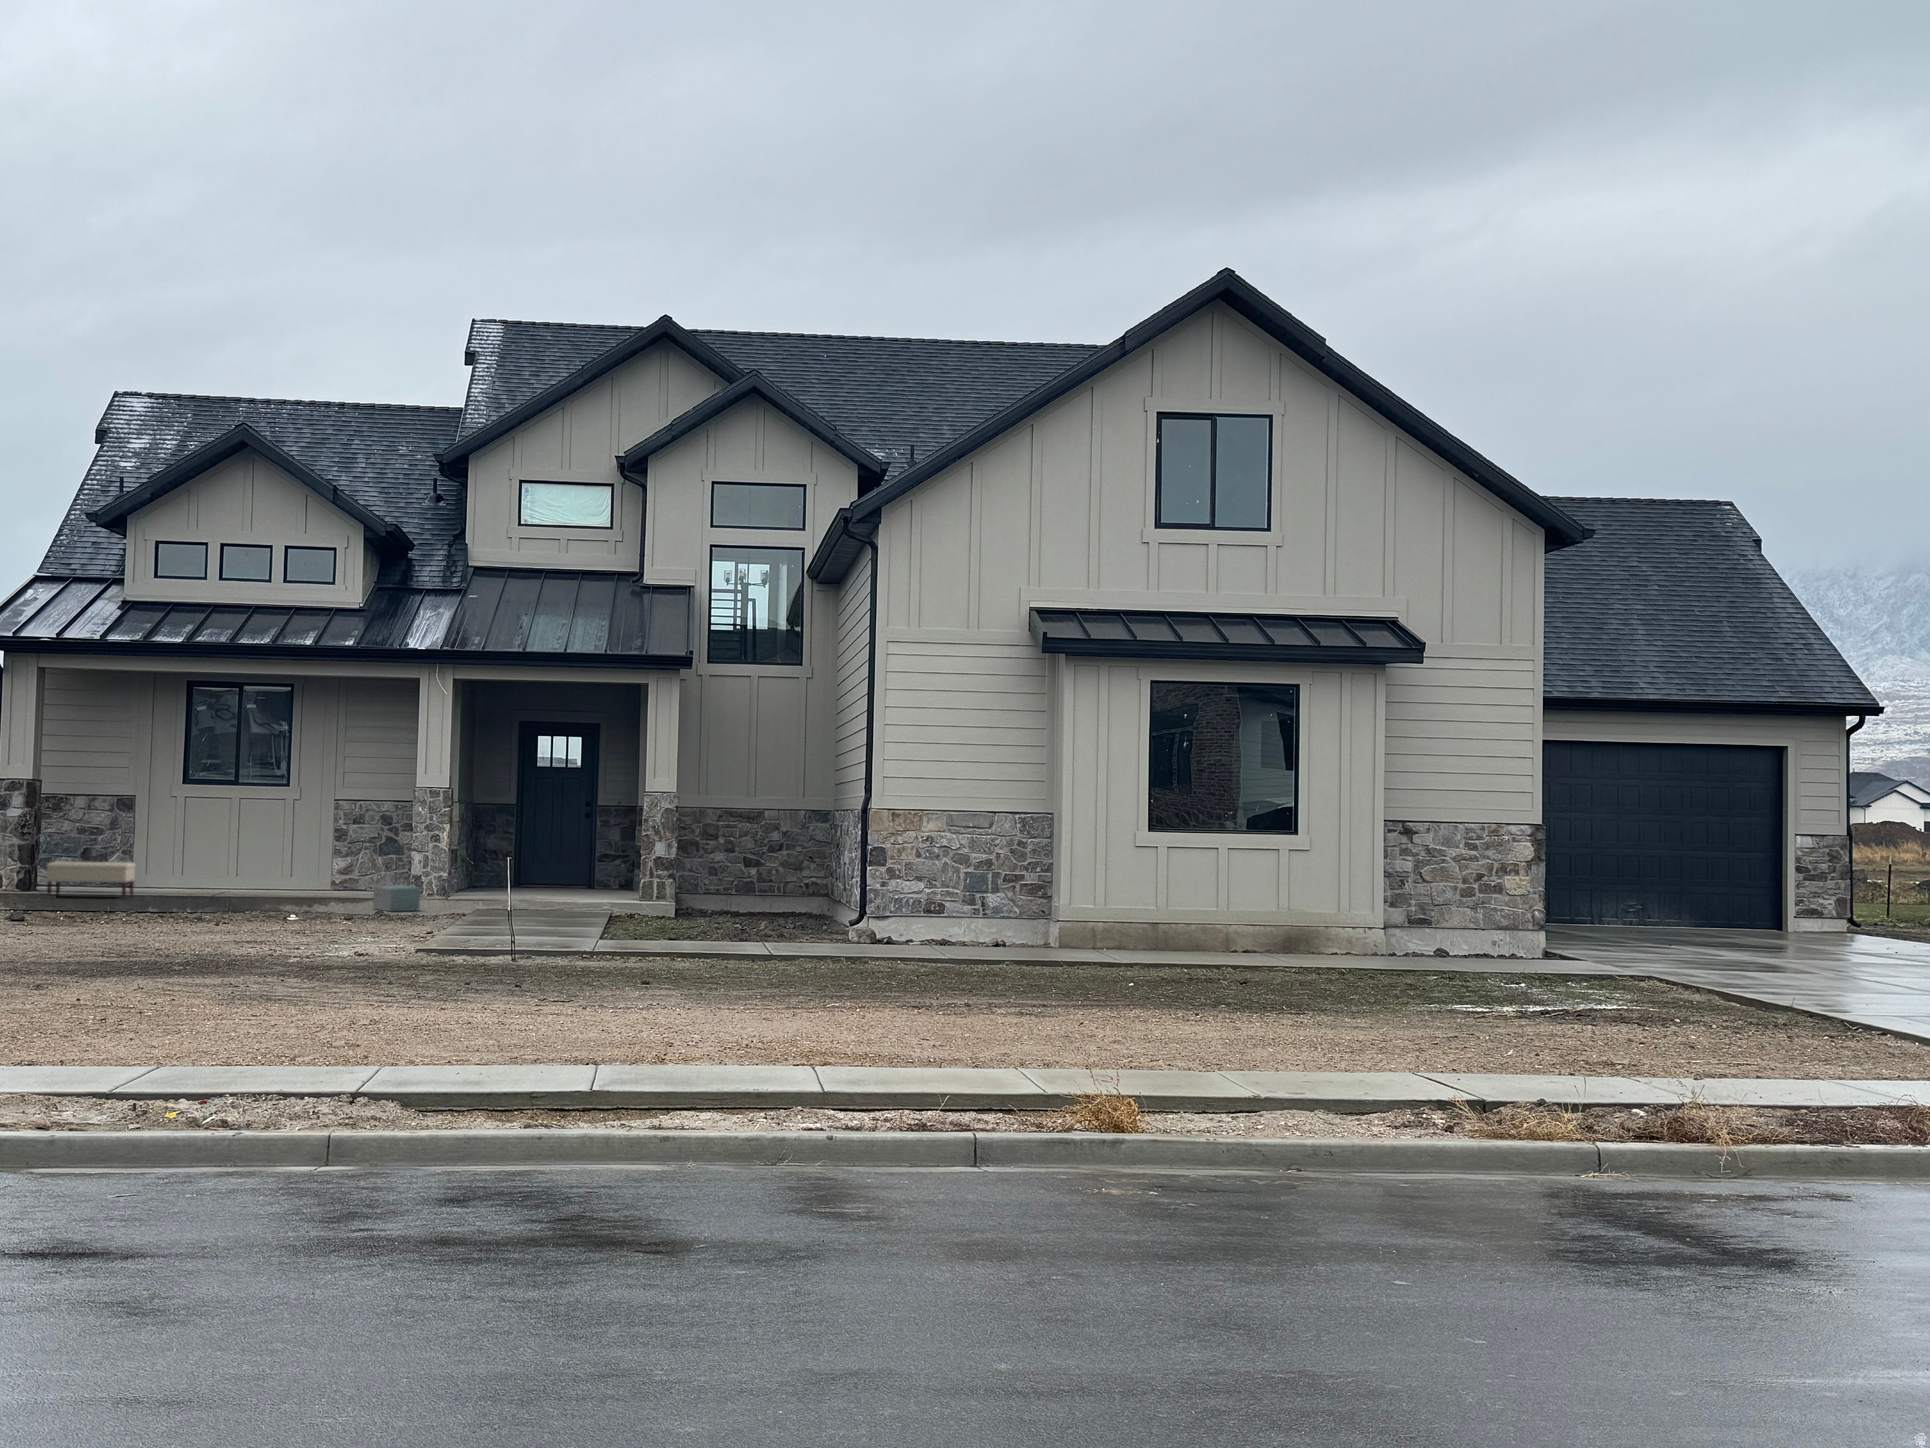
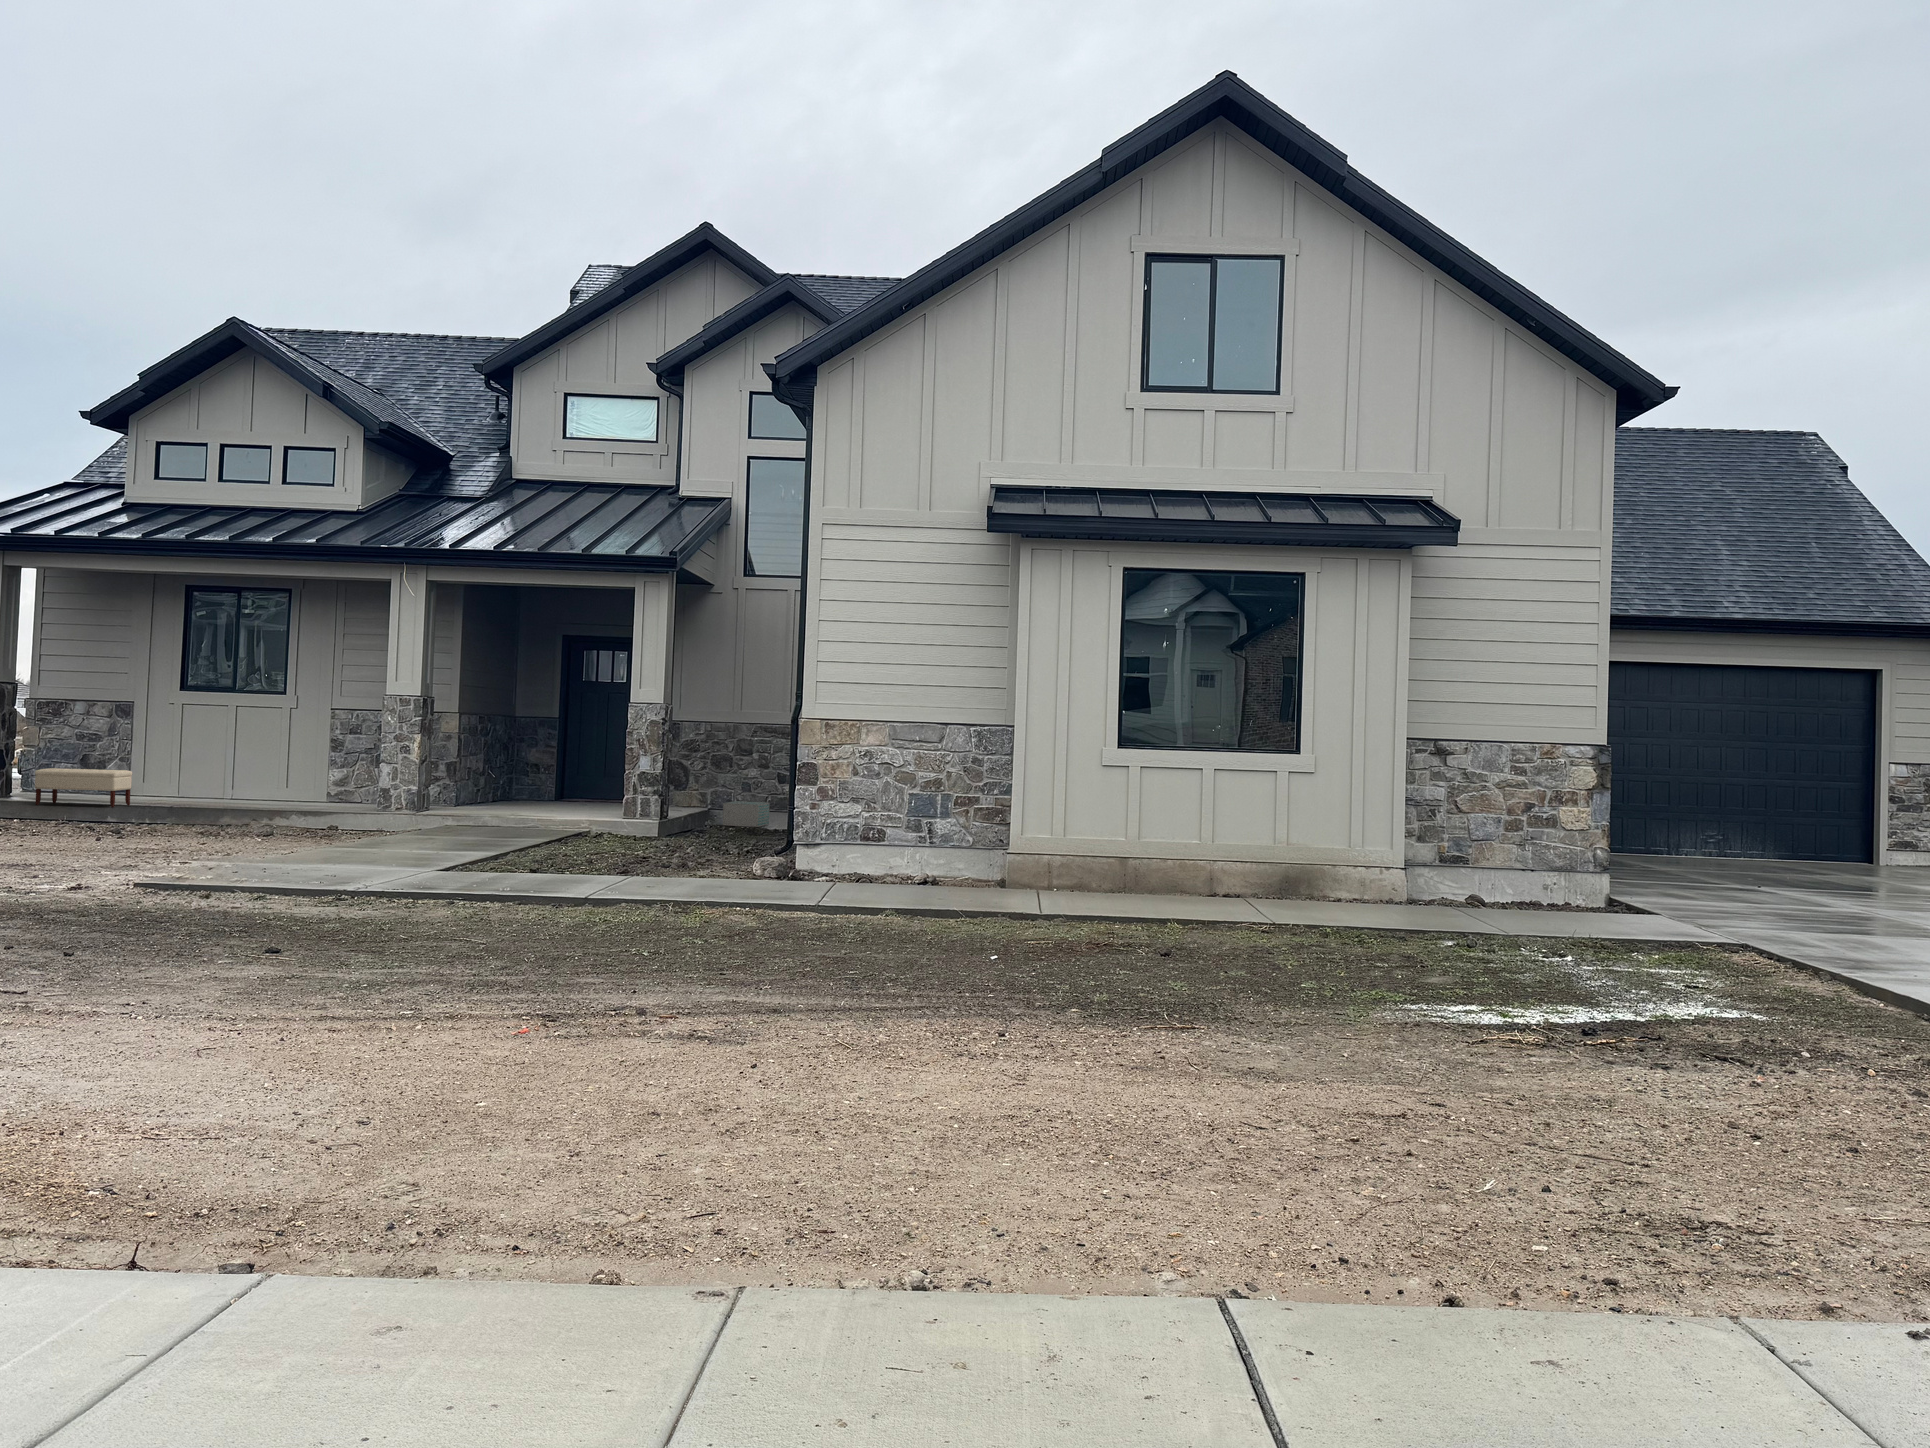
storage box: present [373,885,420,911] -> present [723,801,770,827]

